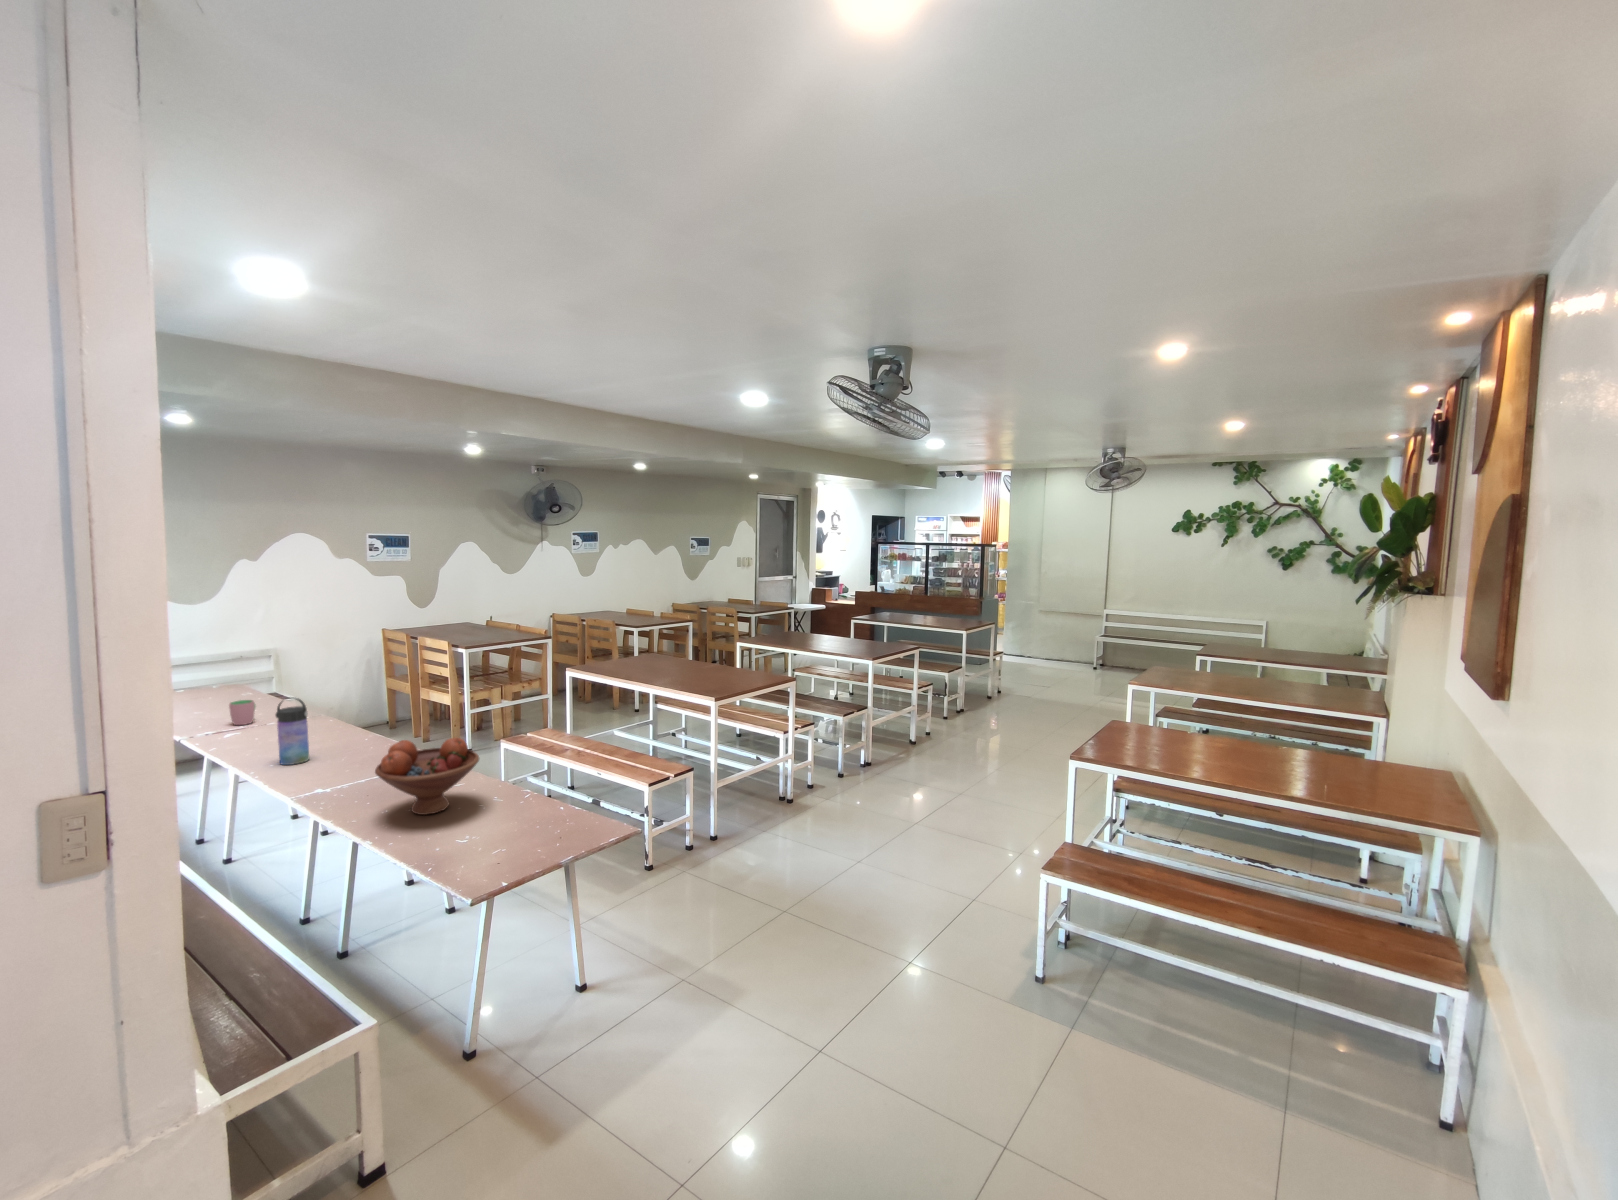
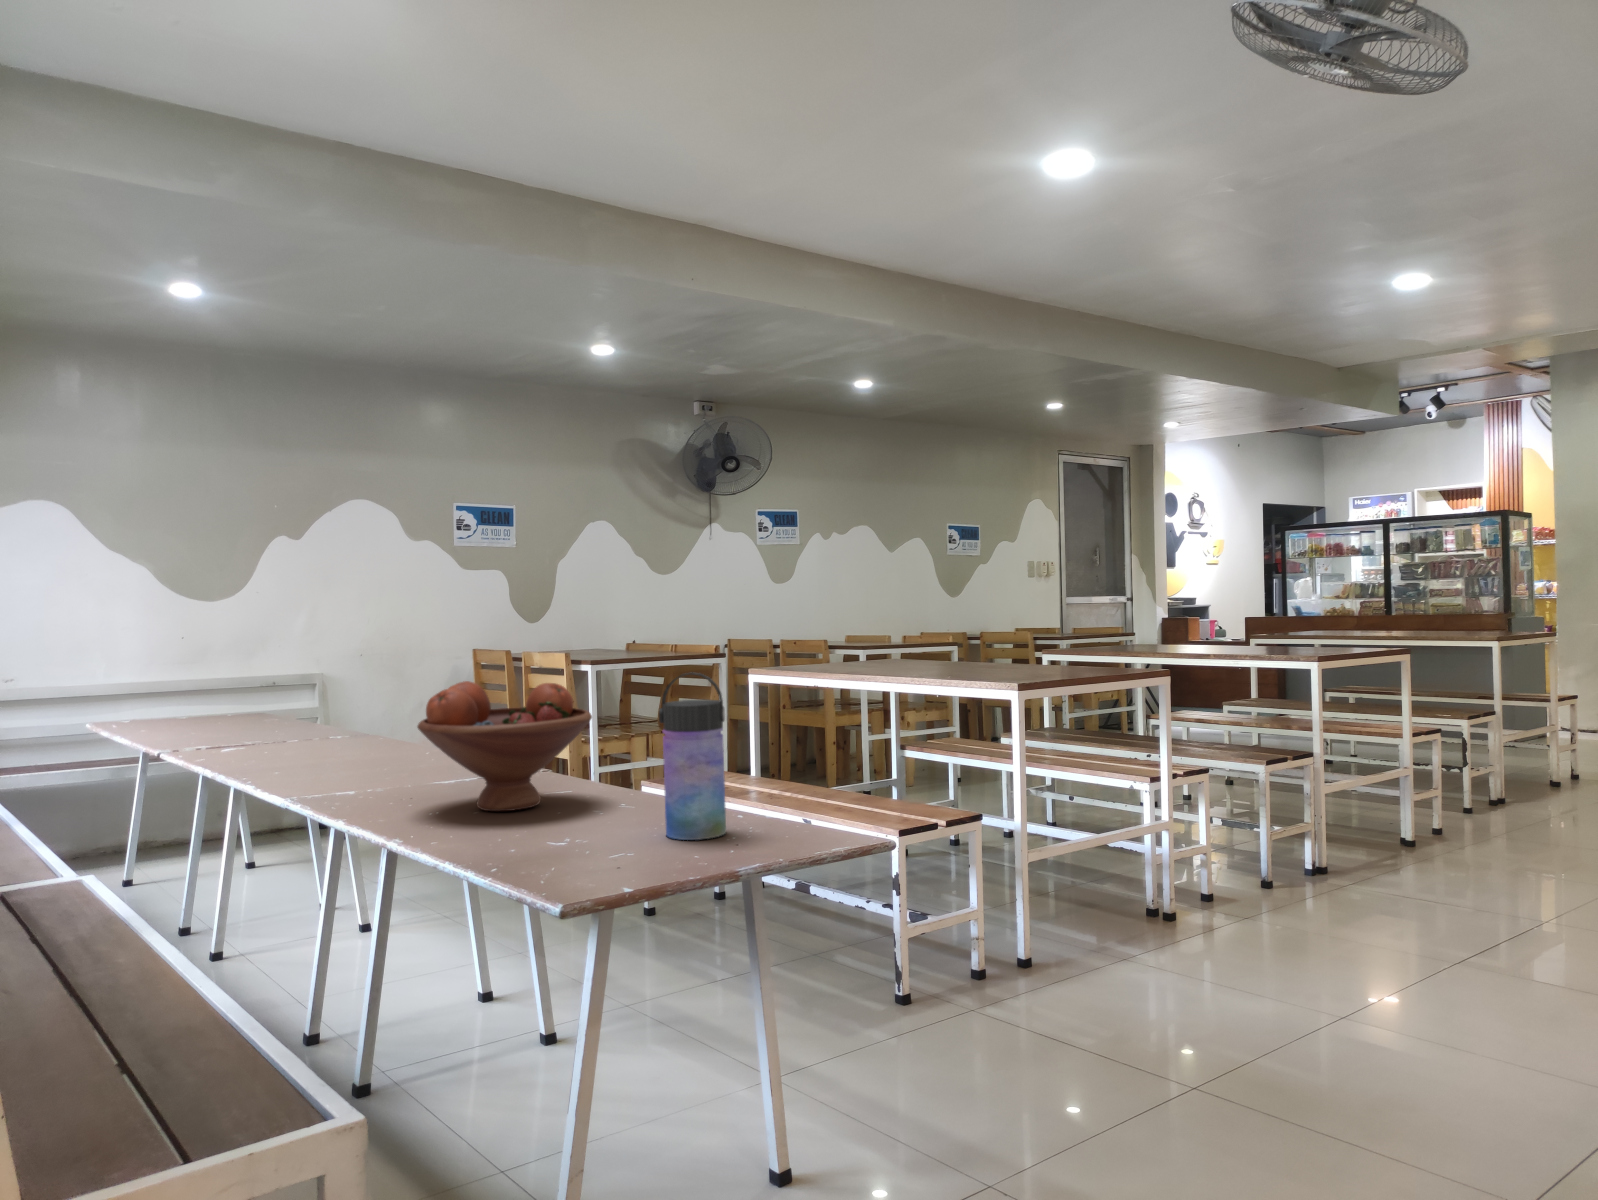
water bottle: present [276,697,310,765] -> present [659,673,726,840]
cup: present [229,700,256,725] -> none [241,696,279,733]

